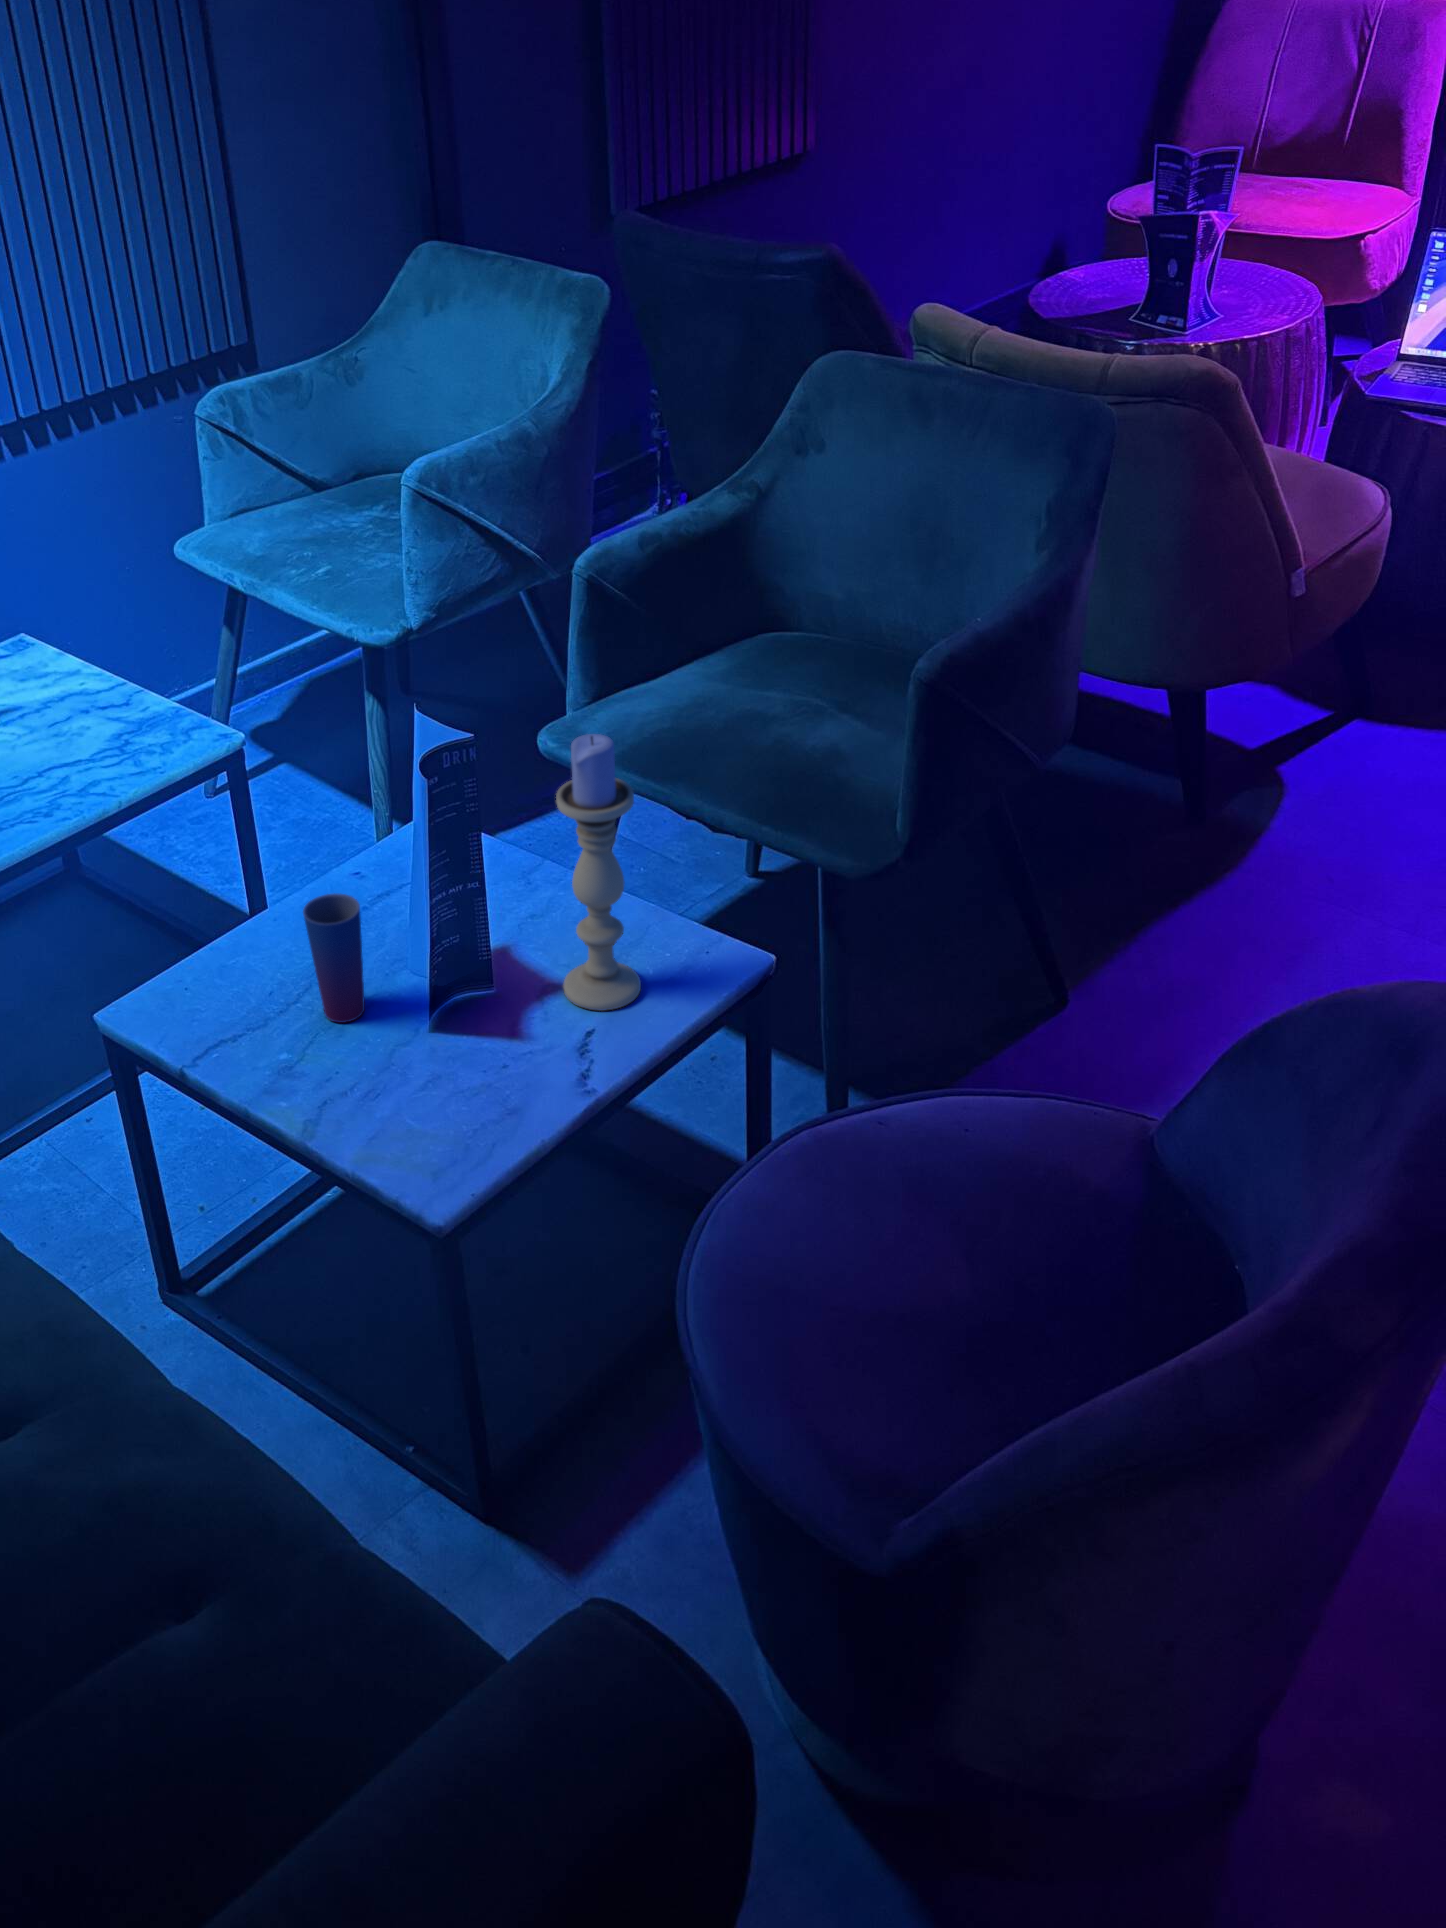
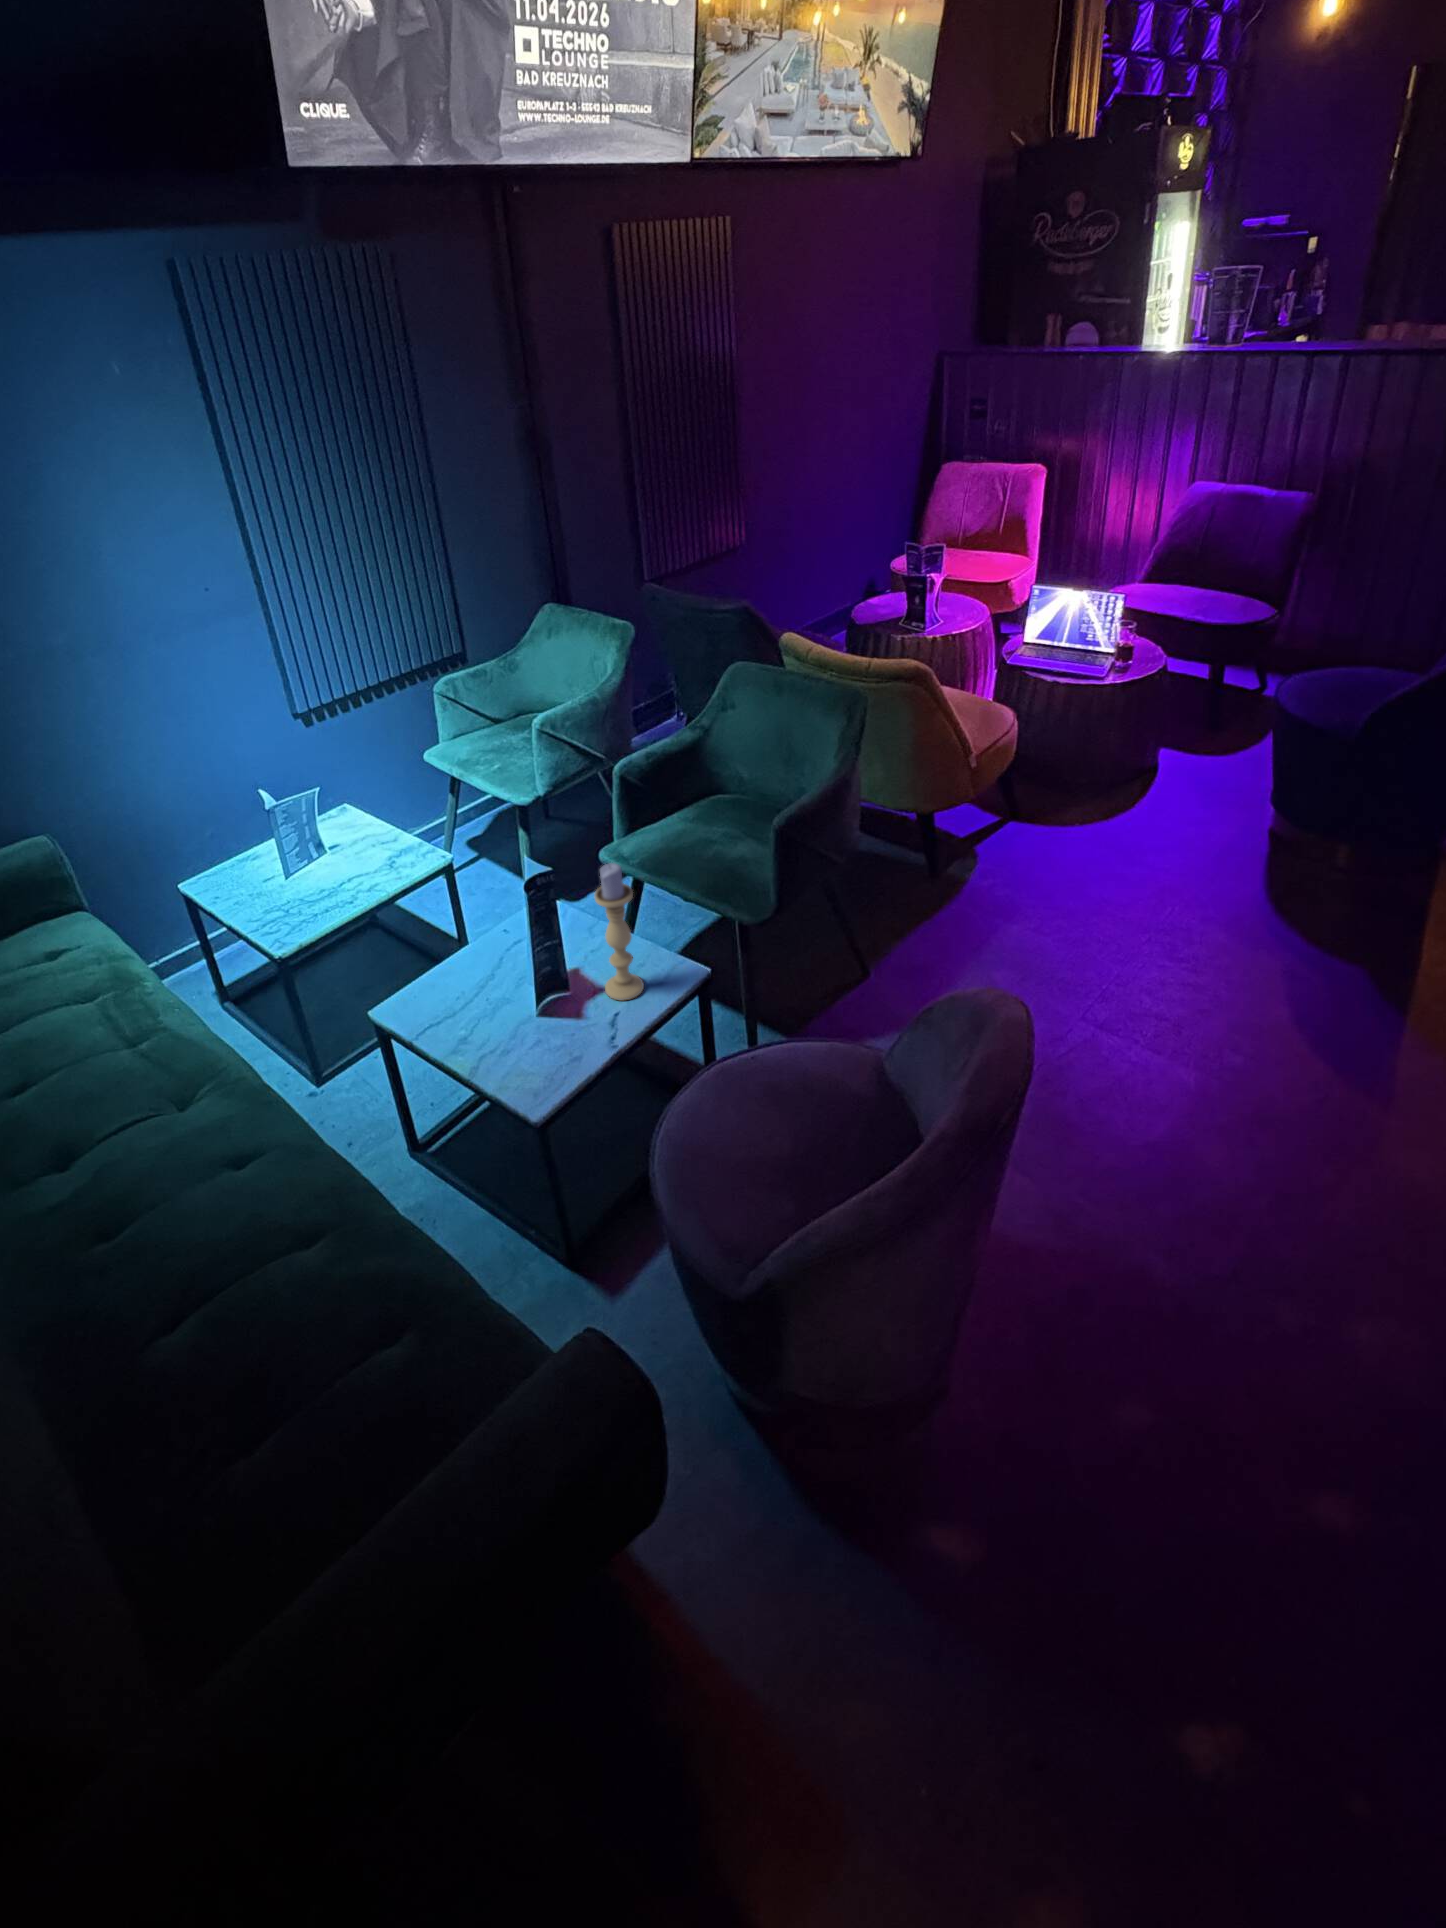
cup: present [303,893,365,1023] -> none [470,947,504,1013]

